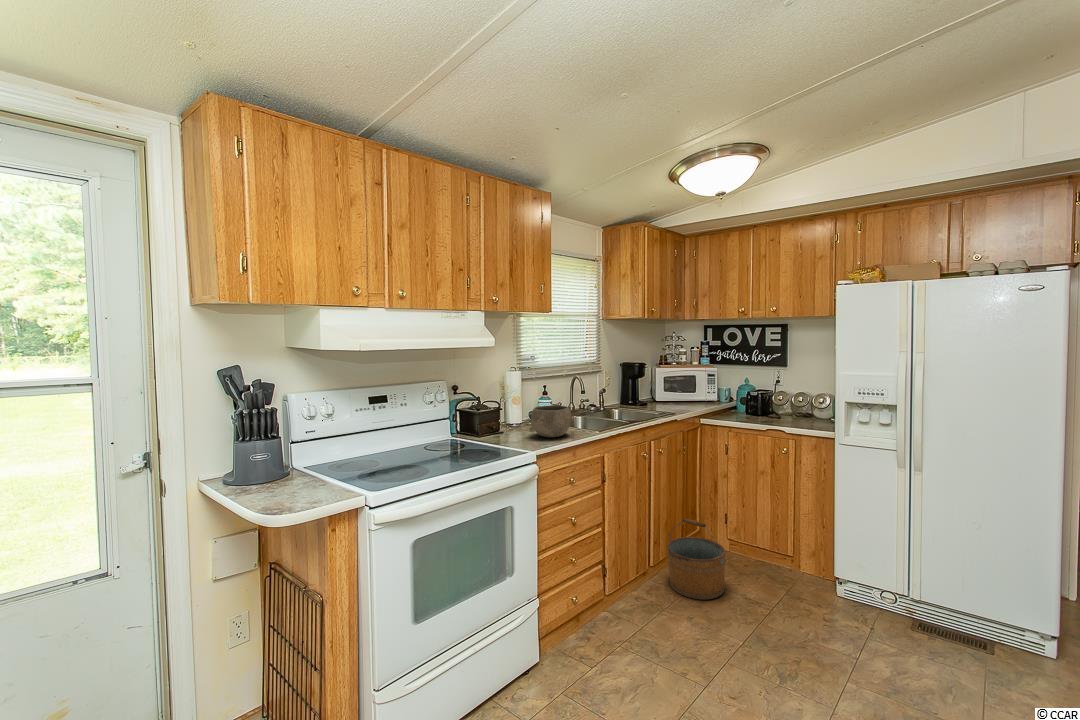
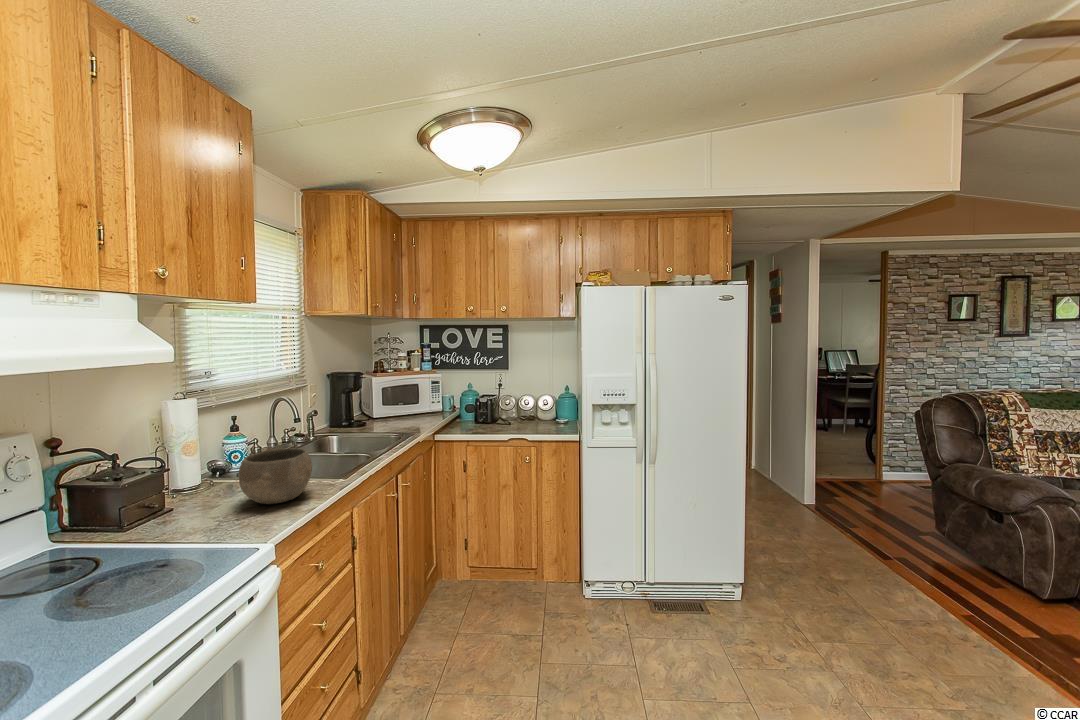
bucket: present [667,518,725,600] -> none [424,559,492,655]

